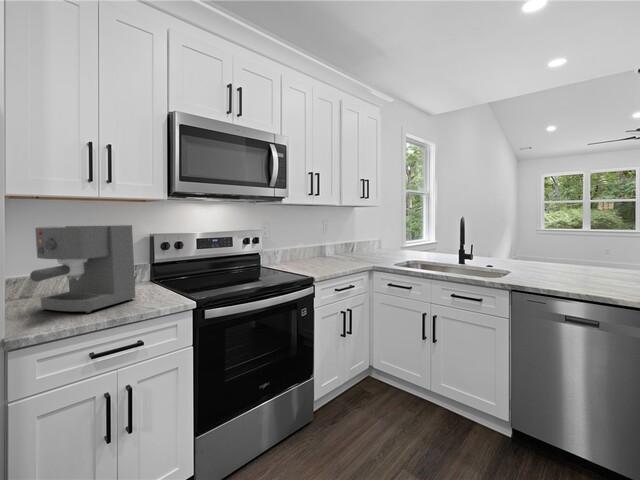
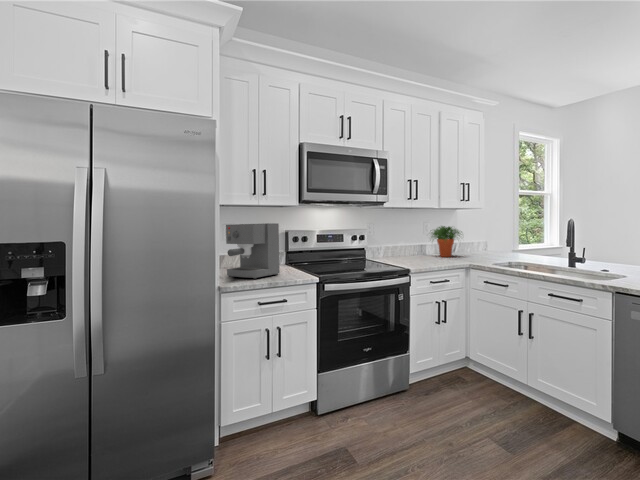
potted plant: none [327,224,366,258] -> present [432,226,460,257]

